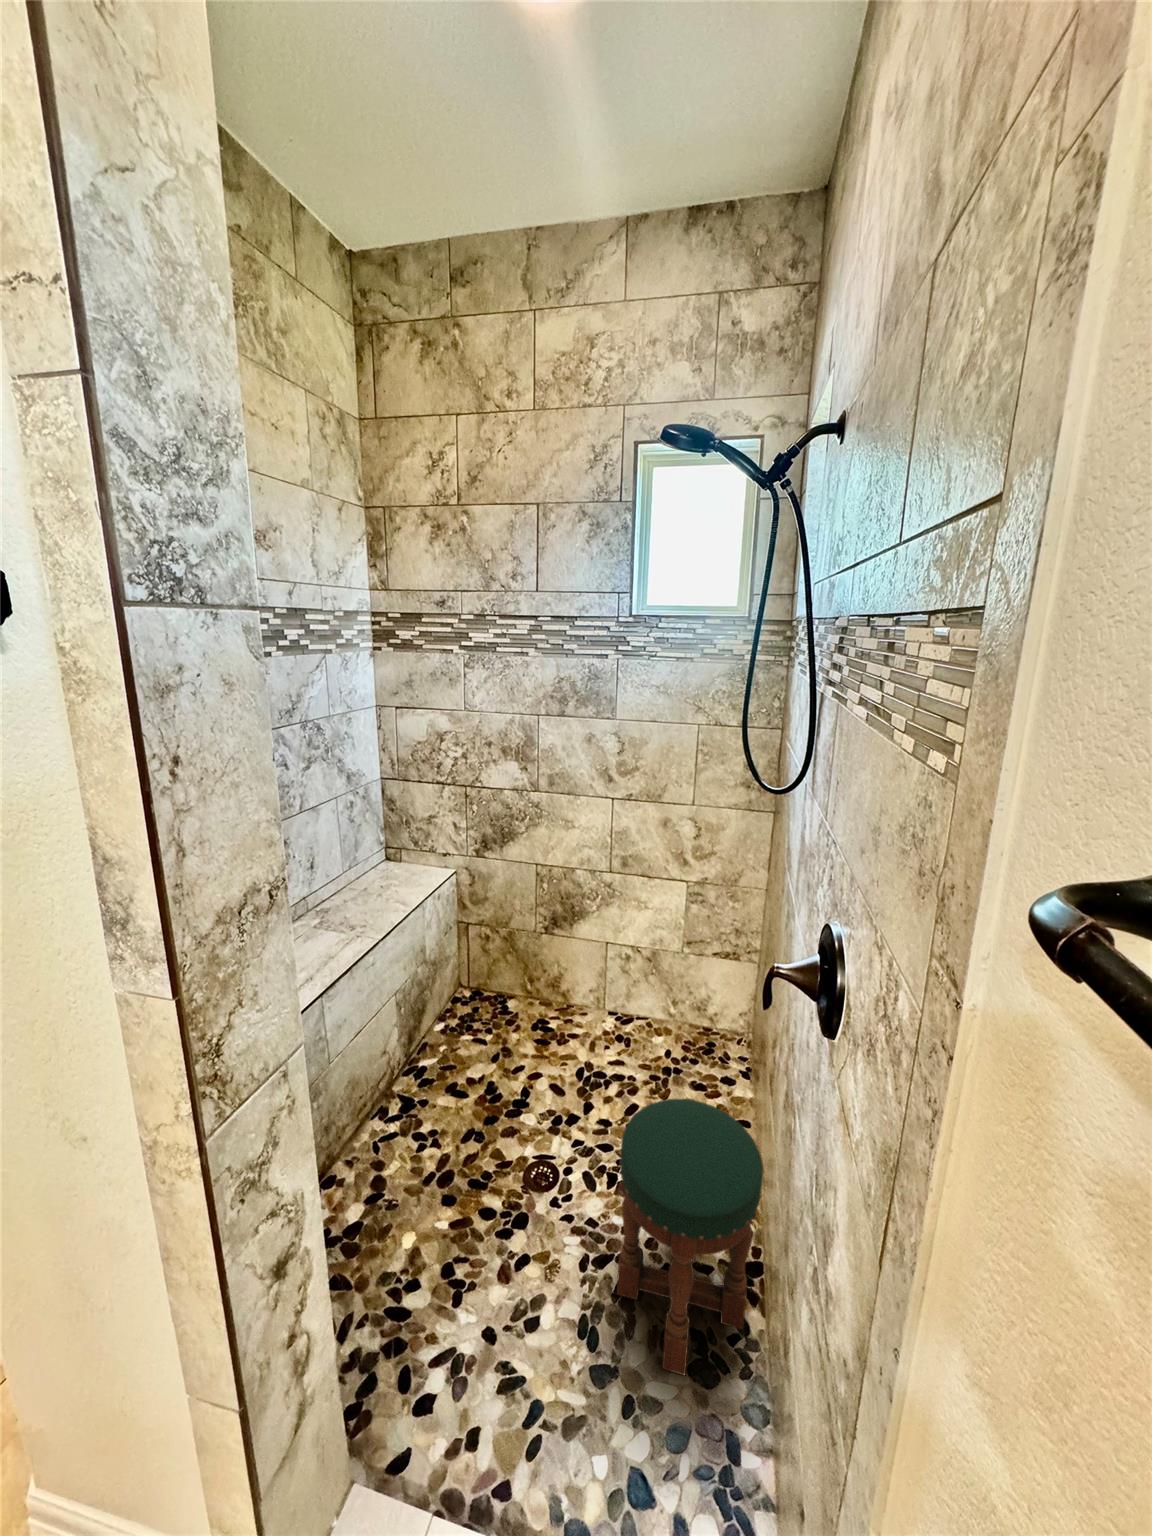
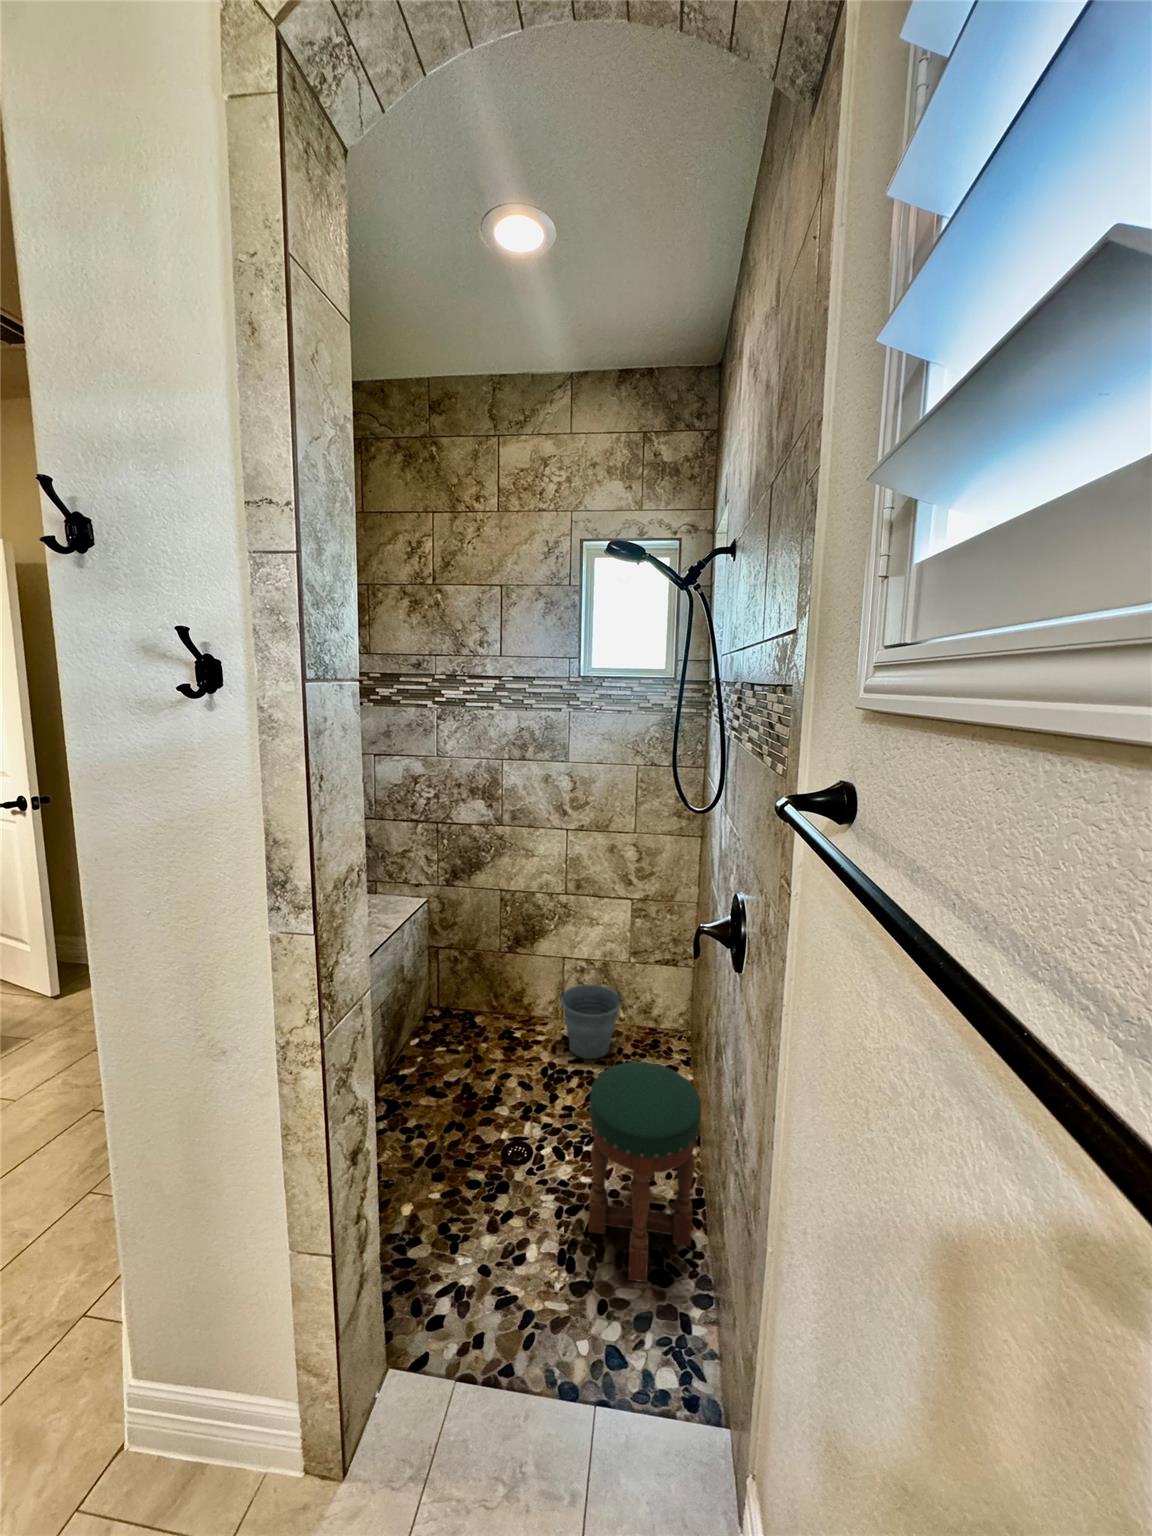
bucket: none [598,961,676,1063] -> present [558,968,625,1059]

